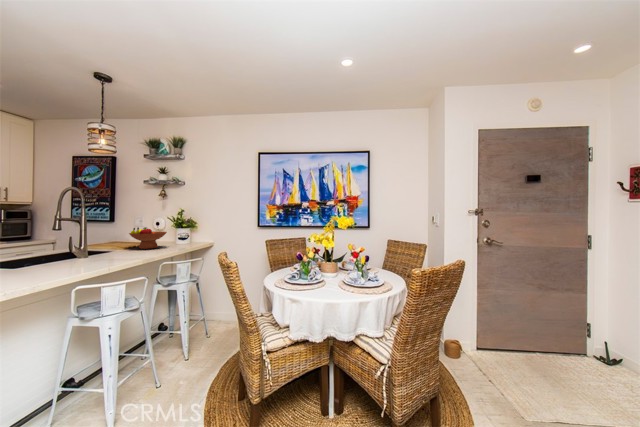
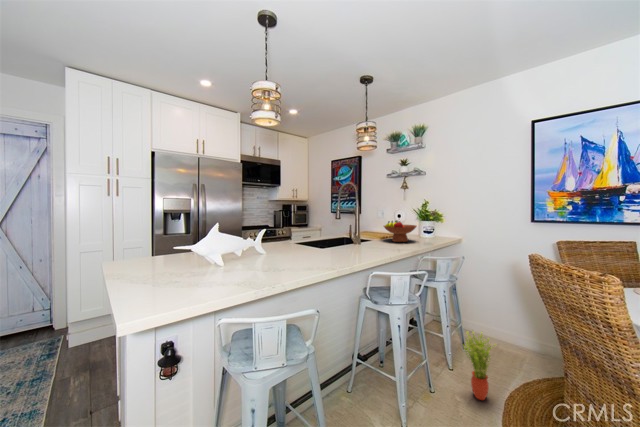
potted plant: none [187,315,214,372] -> present [463,332,496,400]

